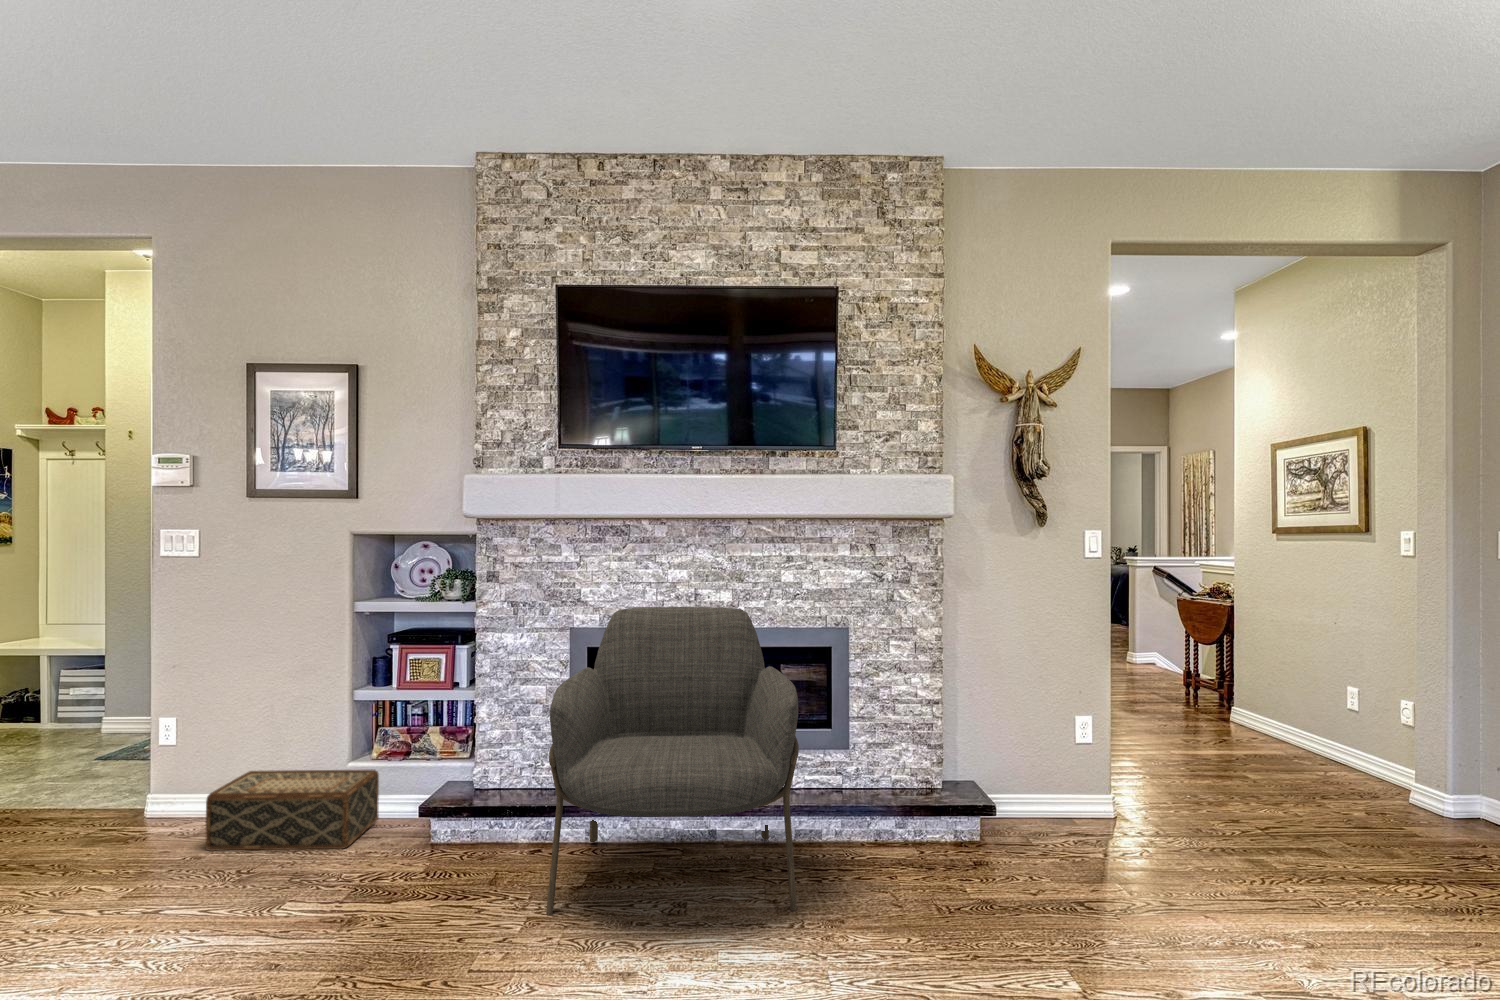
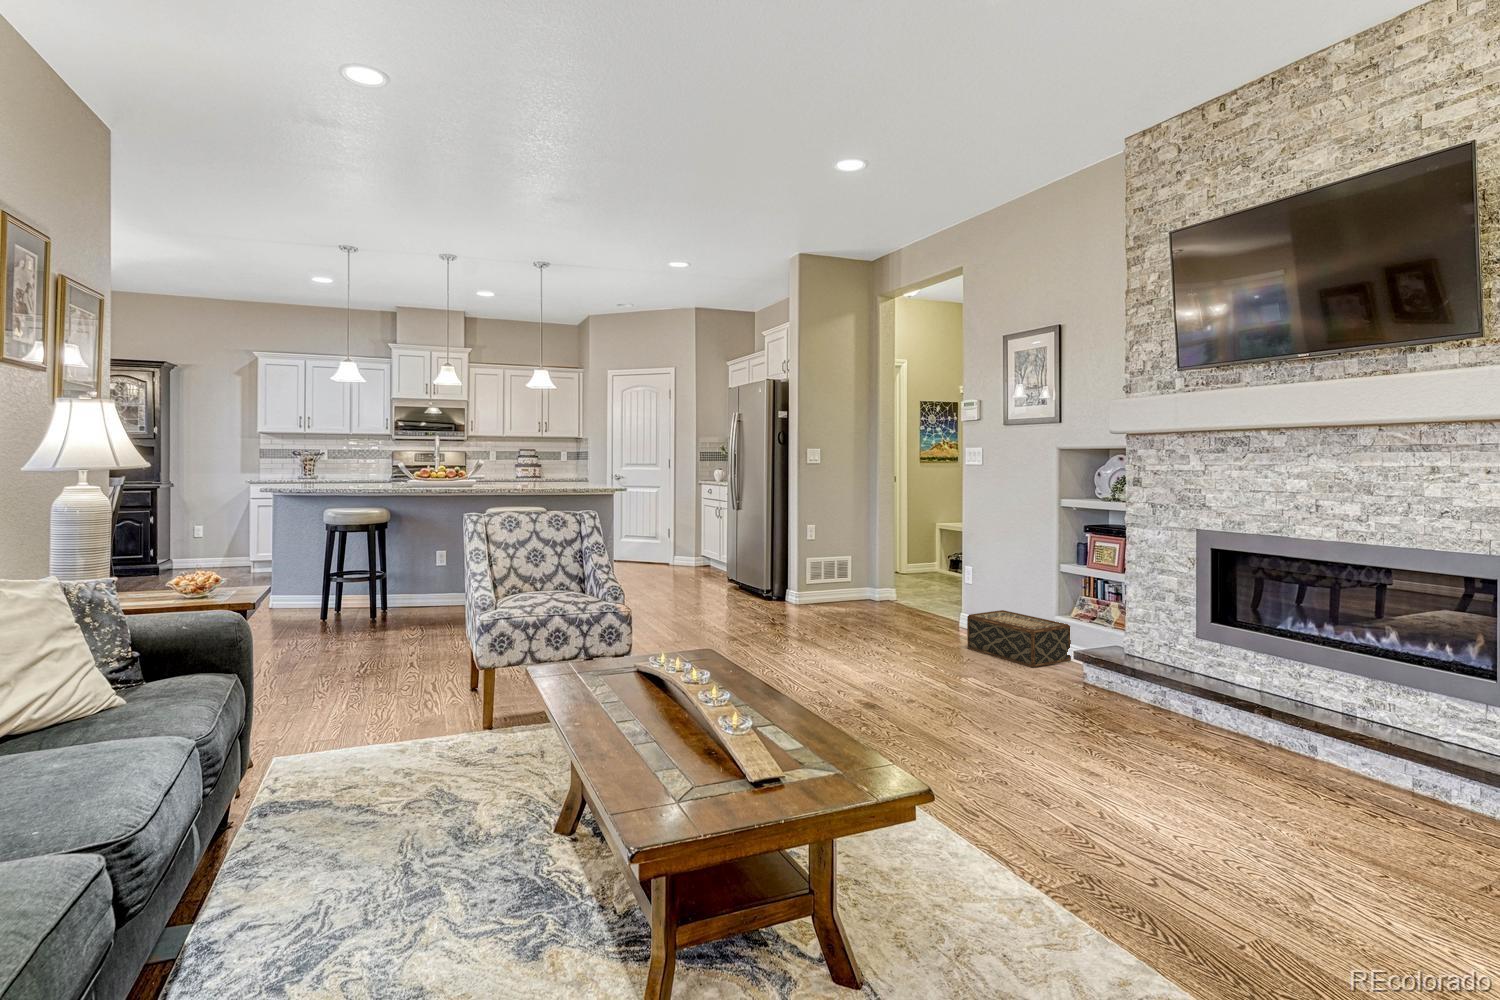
armchair: present [546,607,799,916] -> none [1094,514,1376,803]

